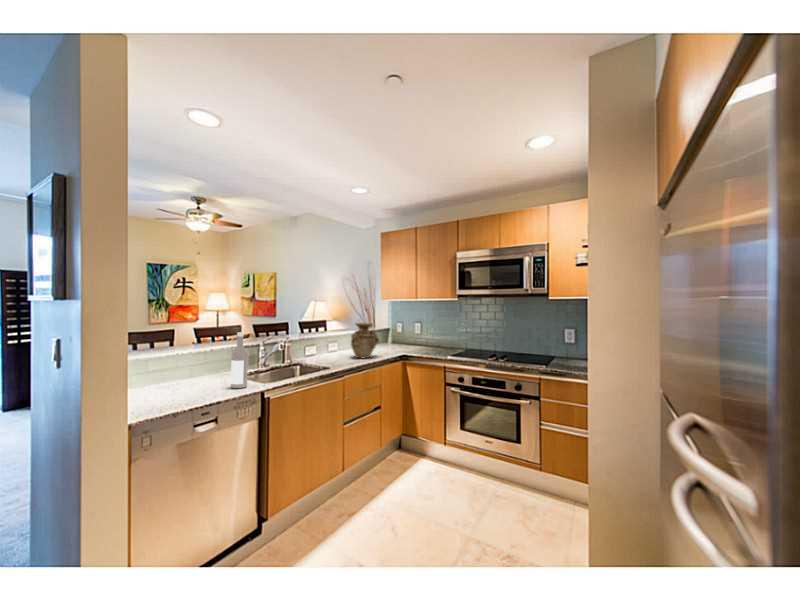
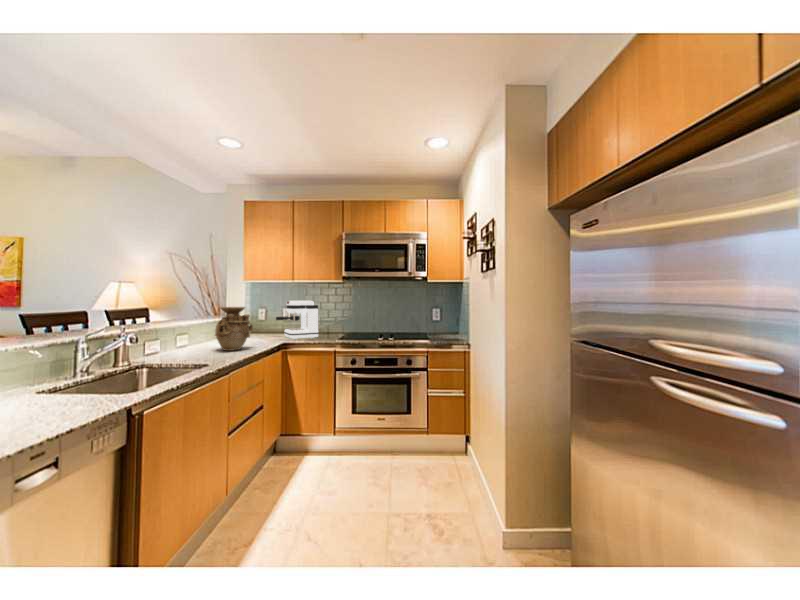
coffee maker: none [405,317,440,352] -> present [276,300,318,339]
wine bottle: present [231,332,248,388] -> none [57,318,90,408]

